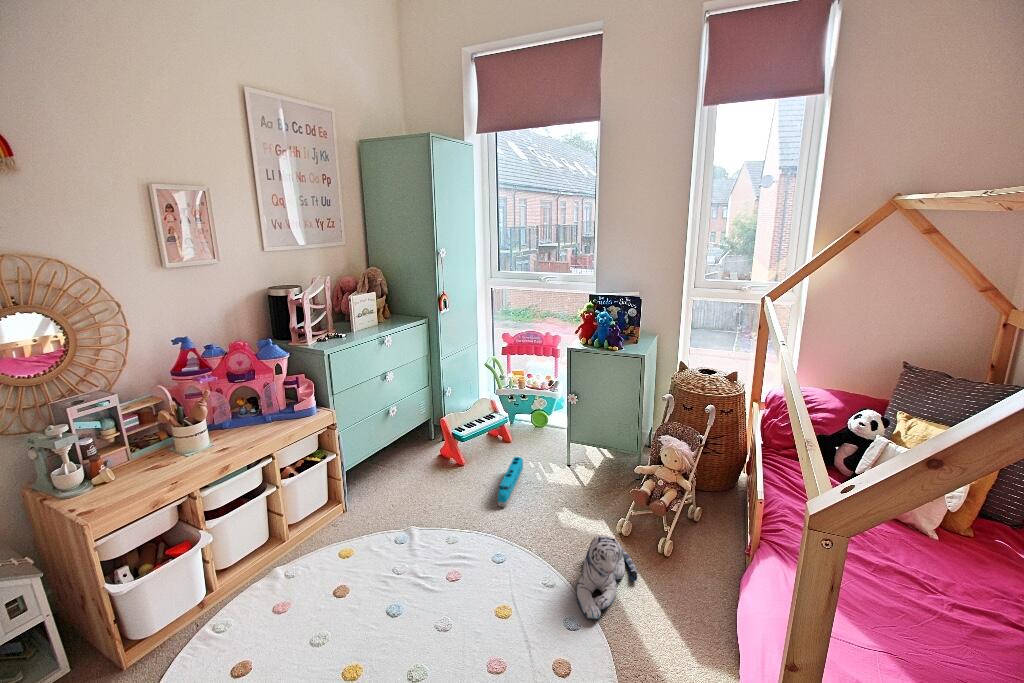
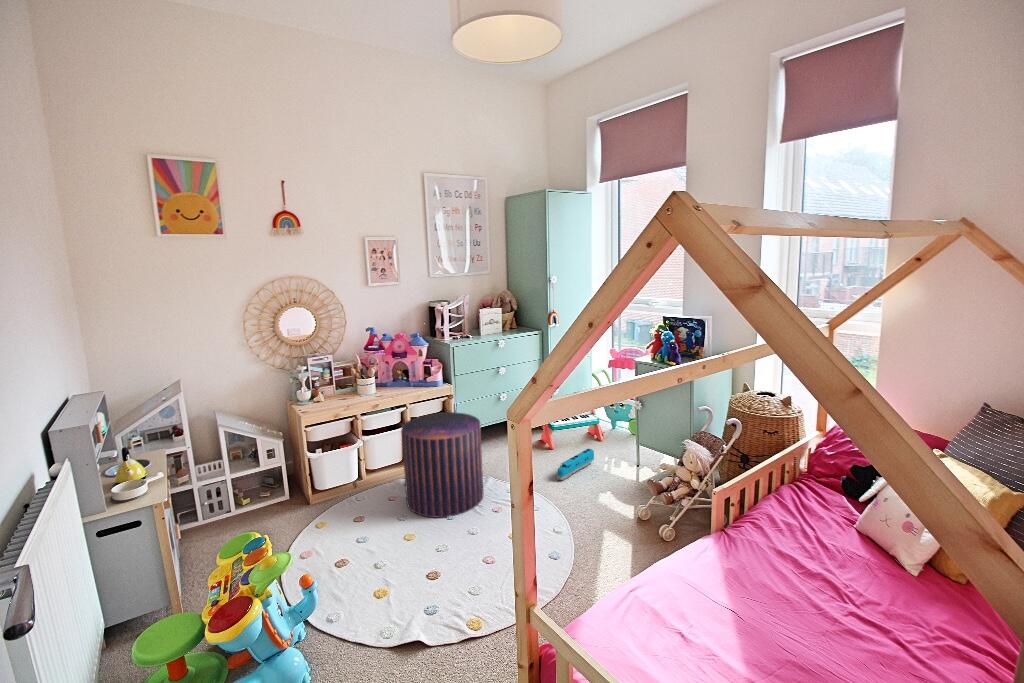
pouf: none [291,450,423,624] -> present [401,412,483,517]
plush toy: present [576,535,637,619] -> none [565,498,631,556]

